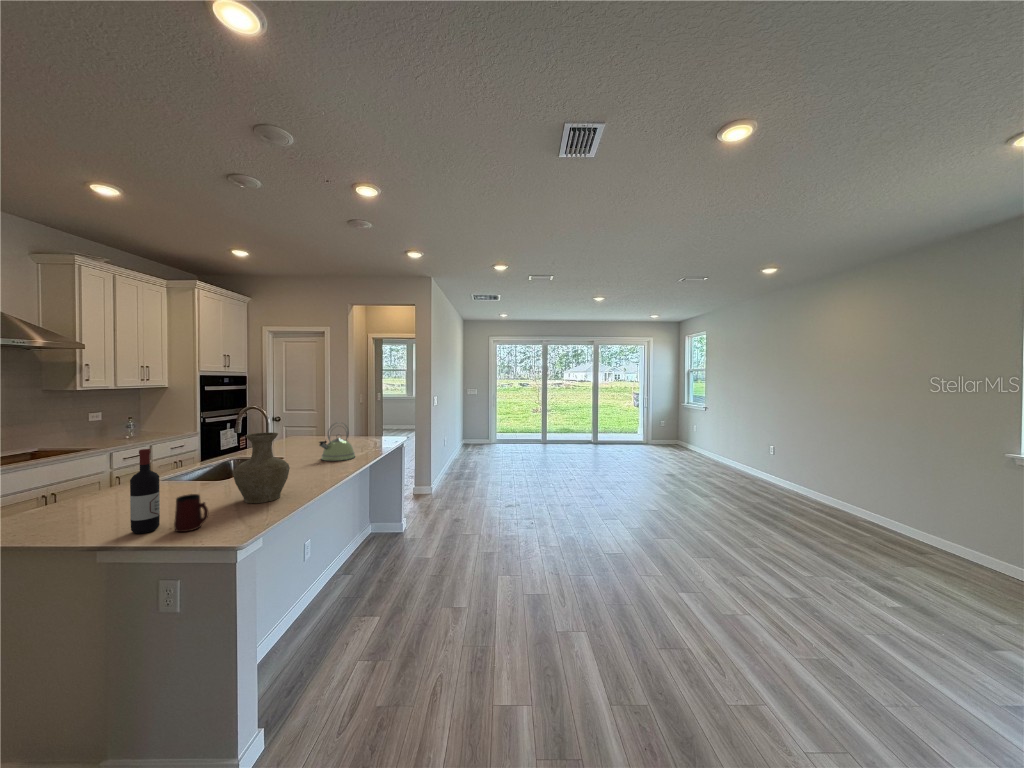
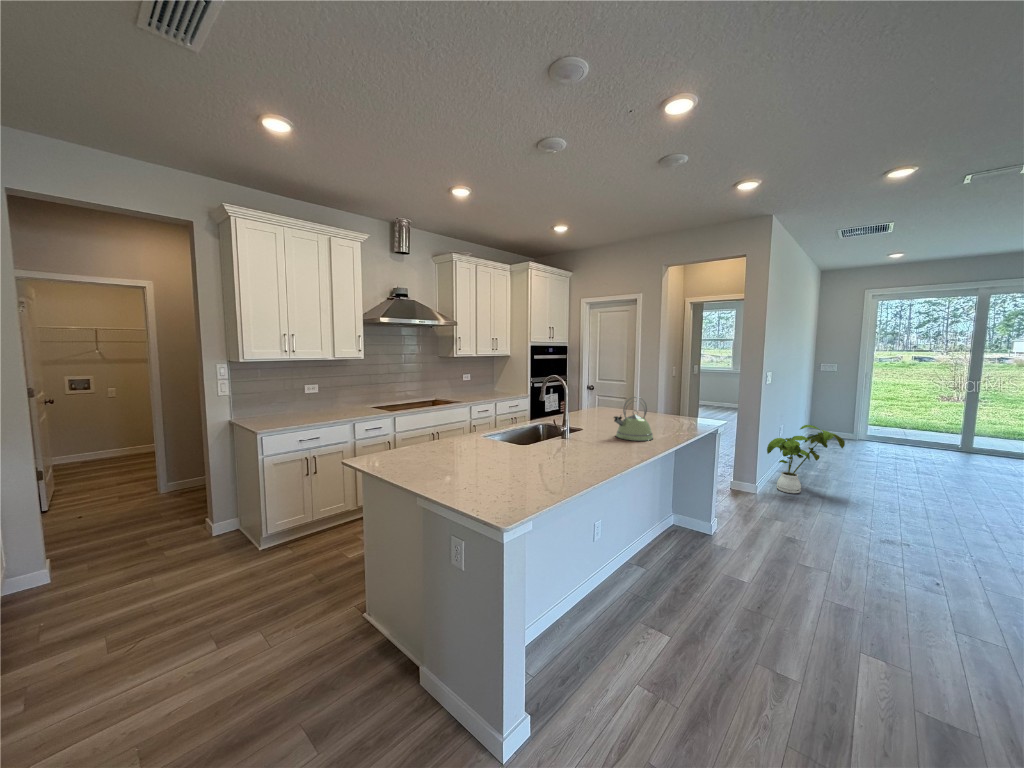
vase: present [233,432,290,503] -> none [520,403,571,478]
house plant: none [438,435,484,488] -> present [767,425,845,493]
wine bottle: present [130,449,160,534] -> none [436,410,456,487]
mug: present [174,494,208,532] -> none [463,459,488,495]

